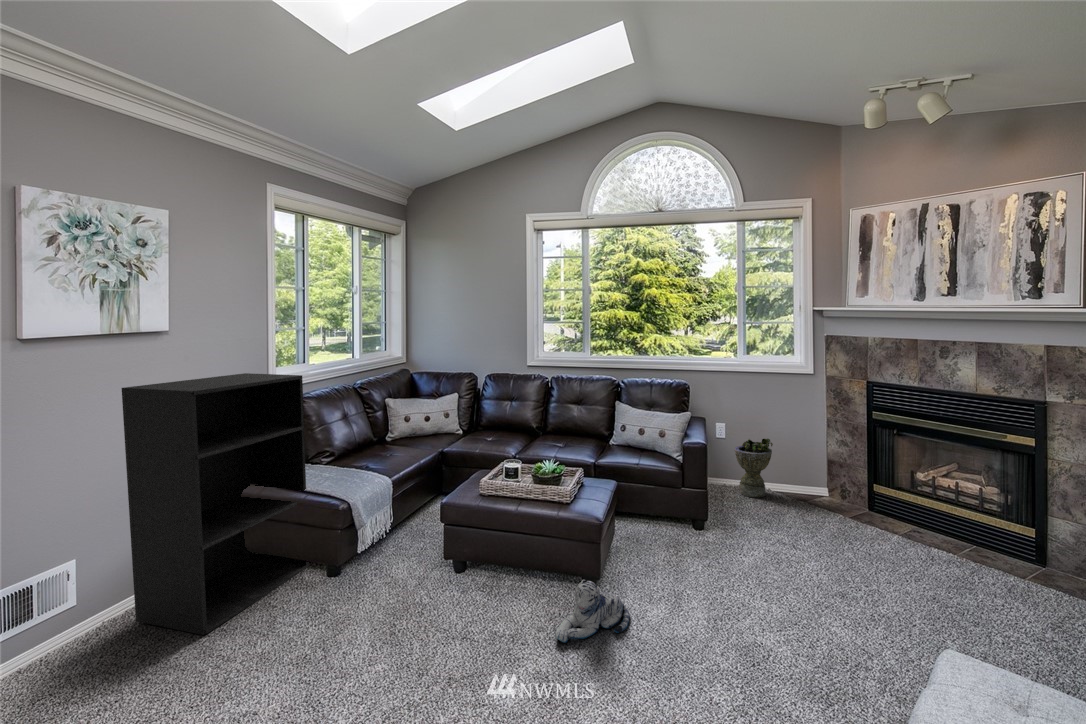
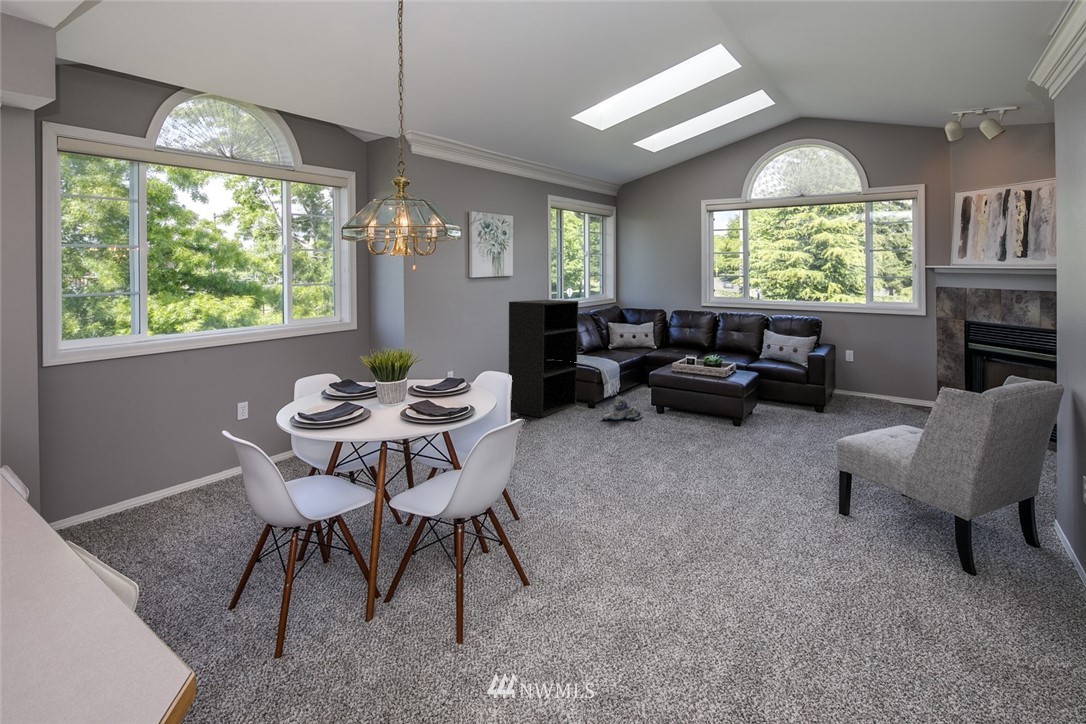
planter: present [735,439,773,497] -> none [855,361,884,402]
plush toy: present [555,580,630,643] -> present [602,395,643,420]

